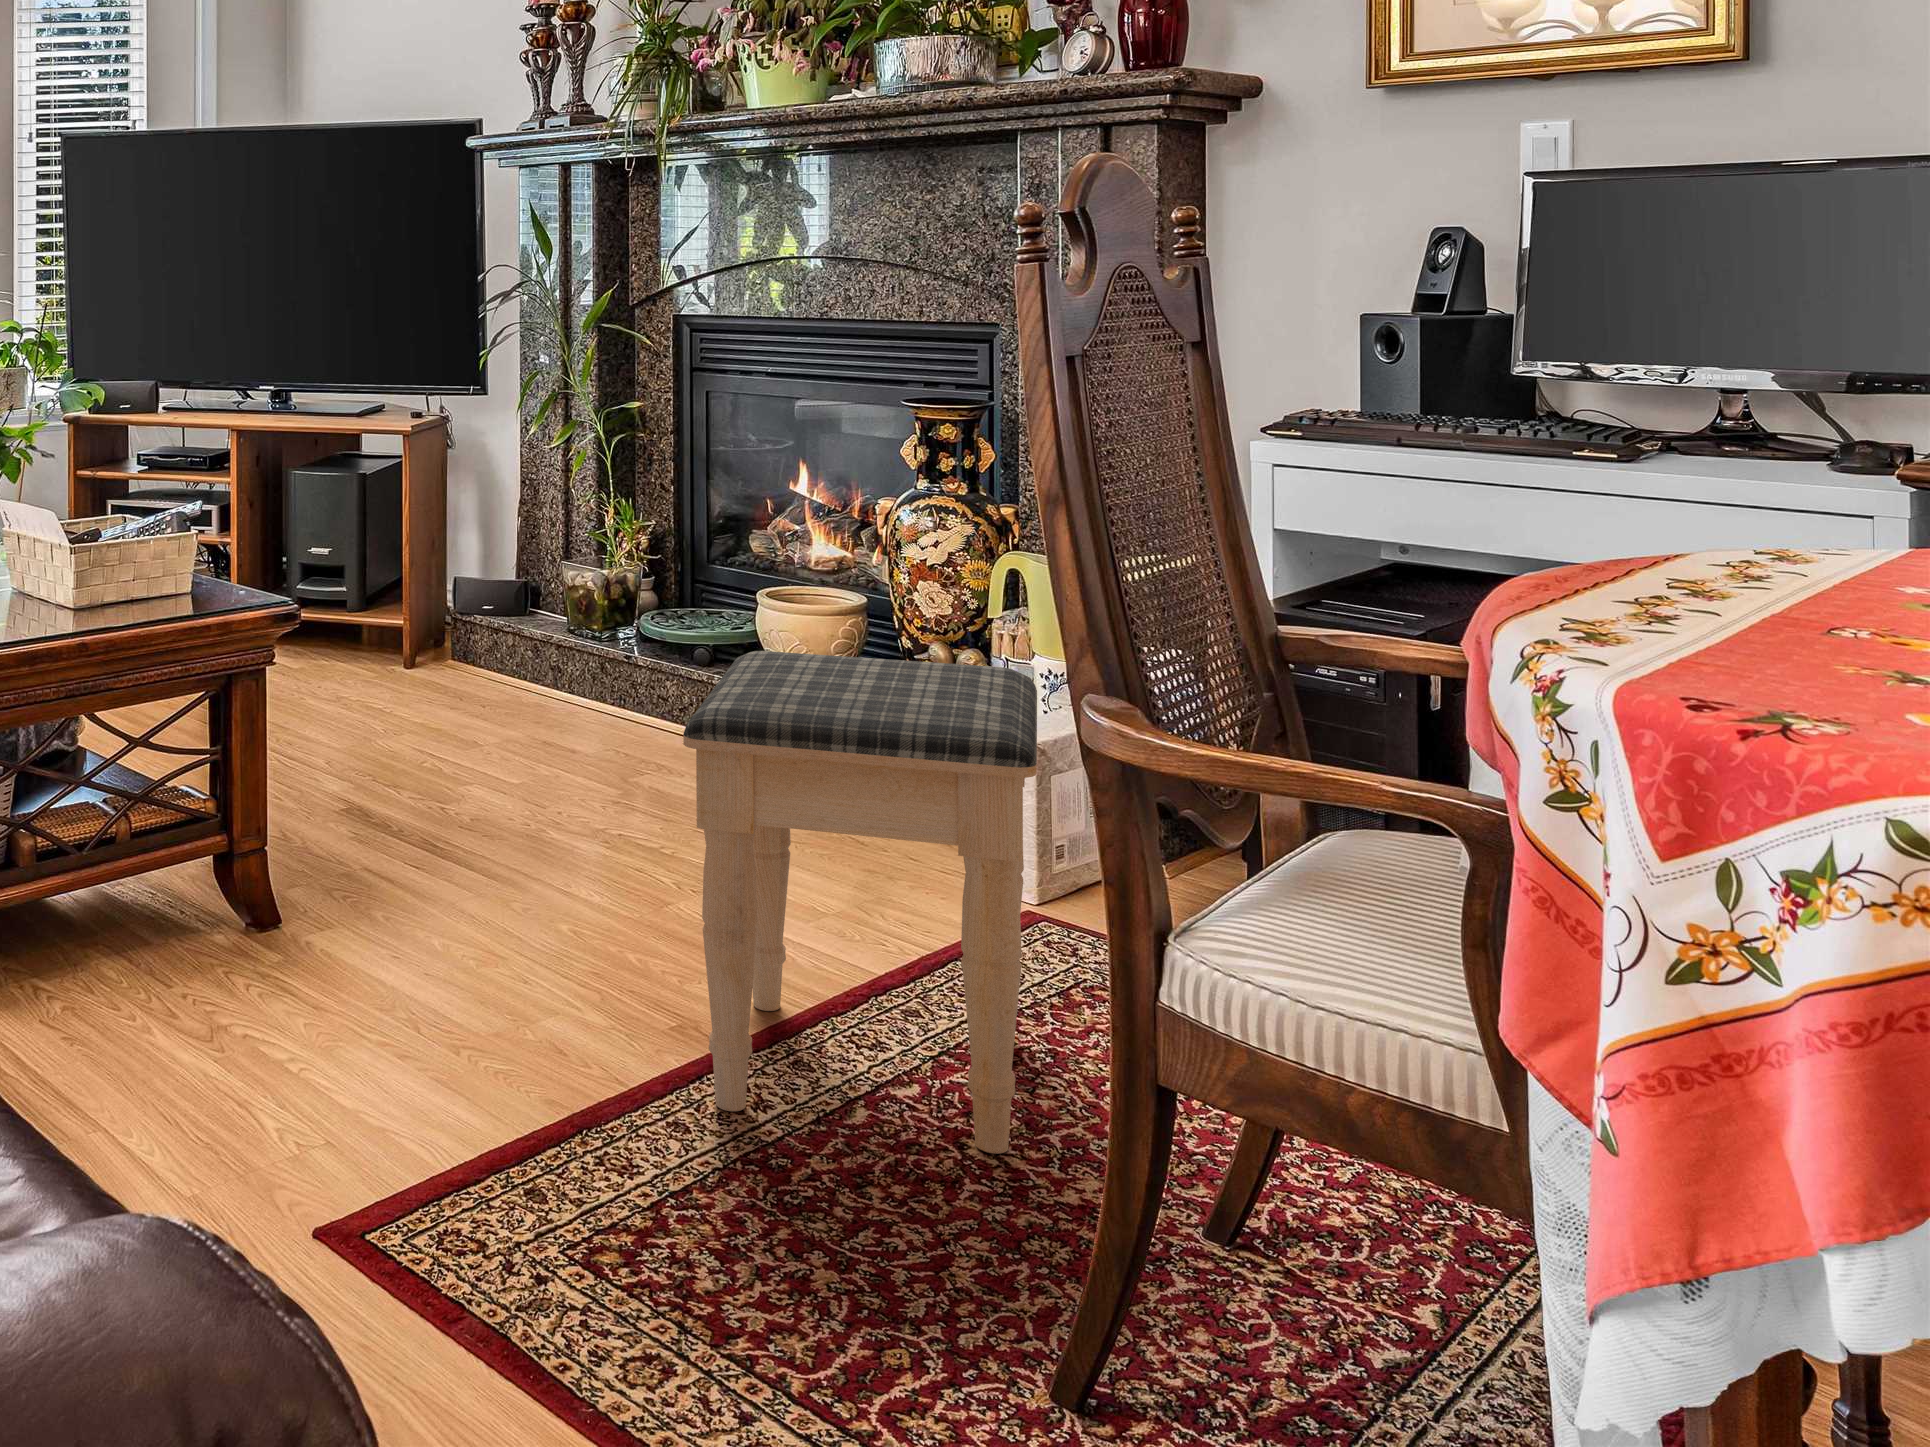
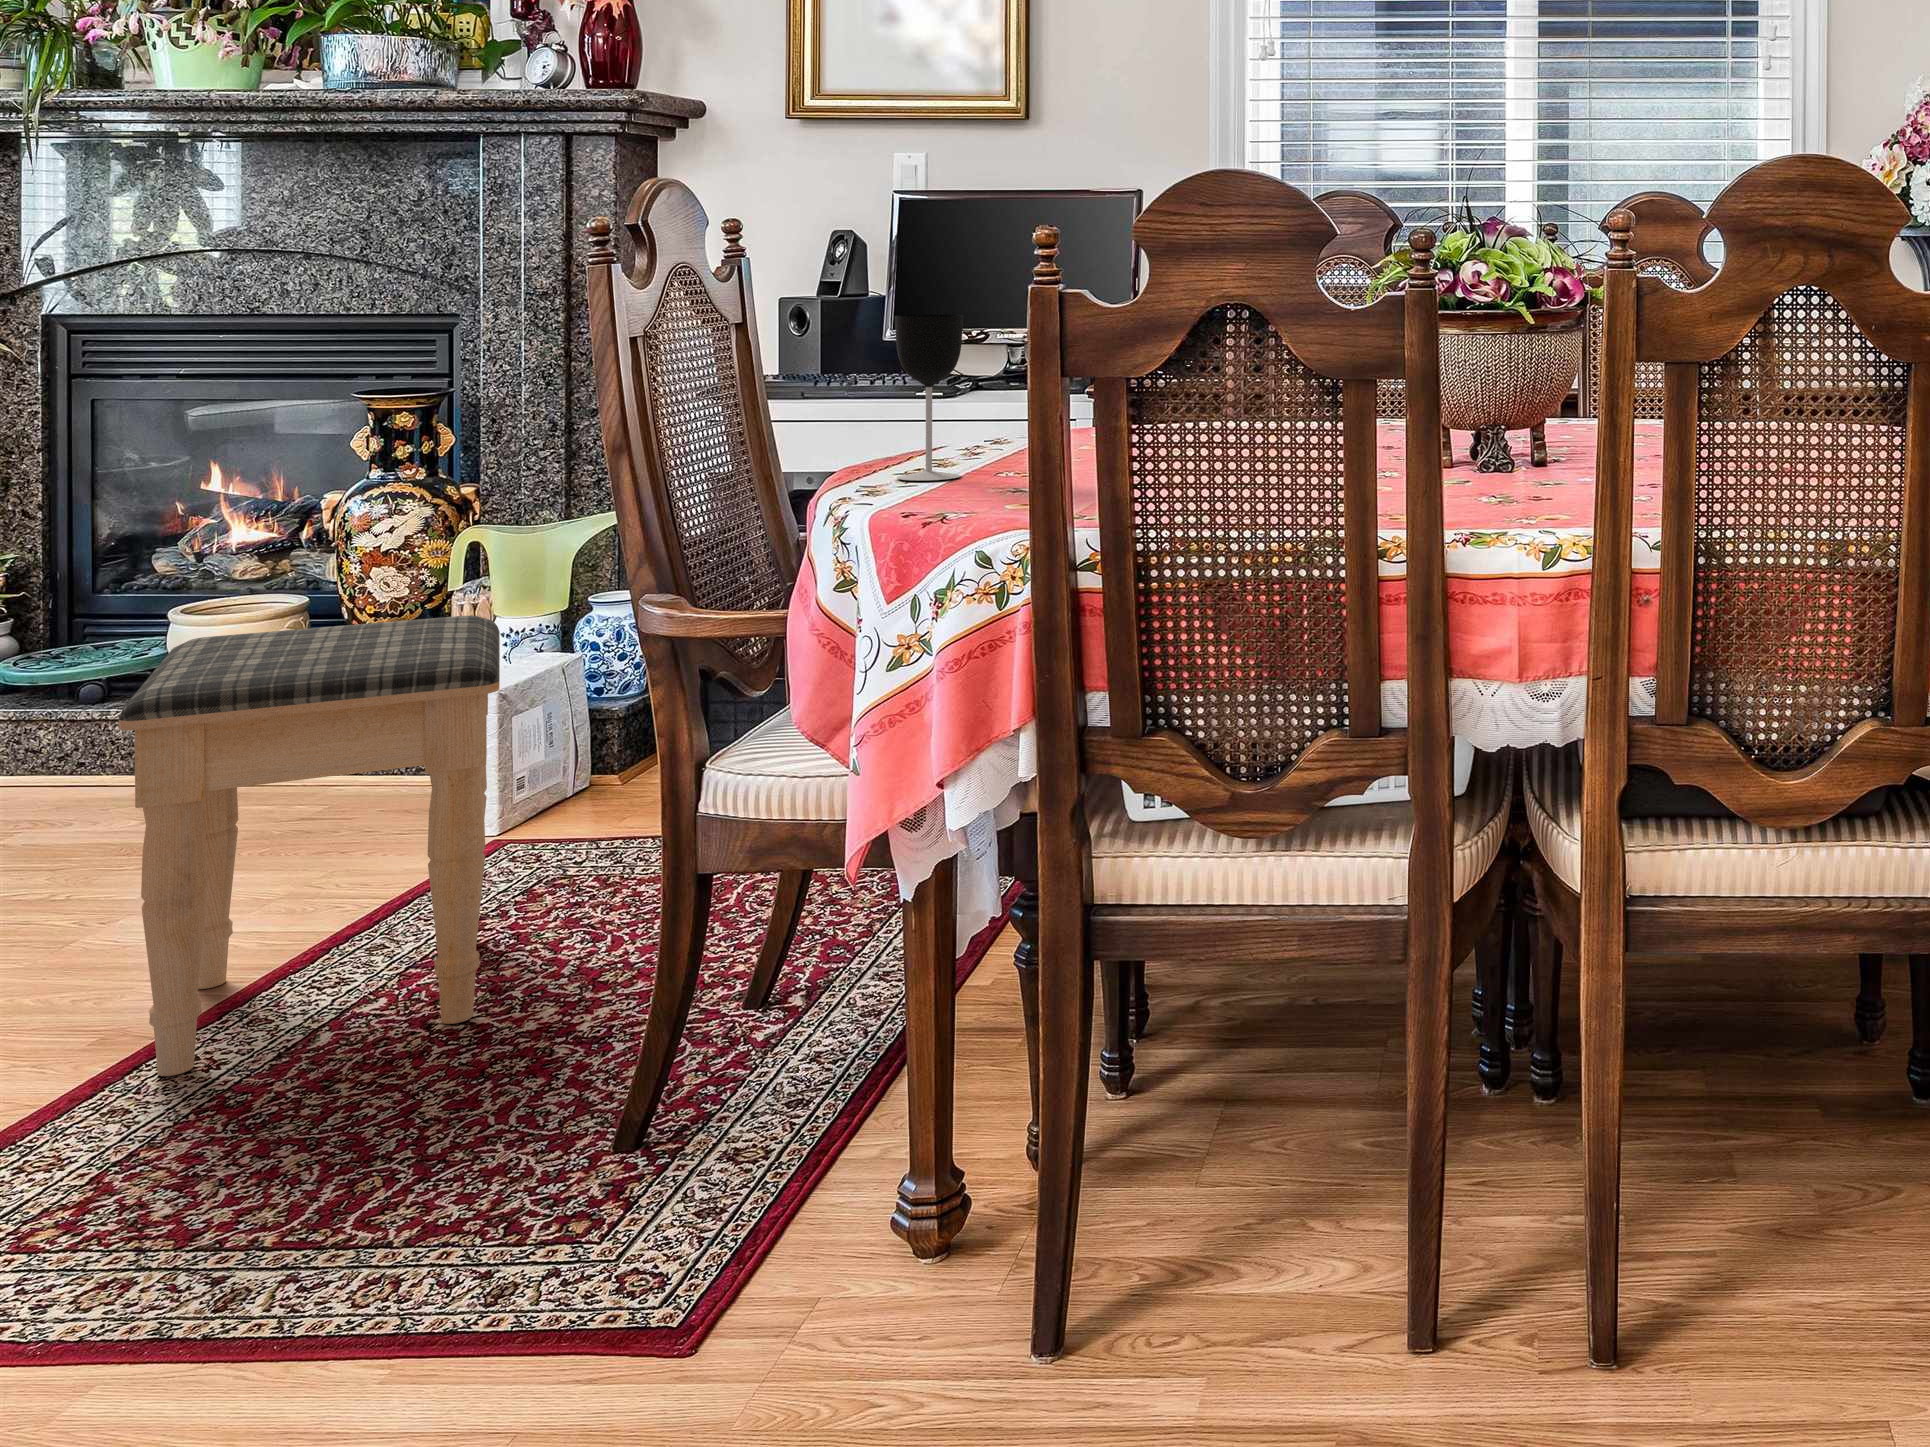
wine glass: none [1606,339,1734,610] -> present [895,315,963,481]

